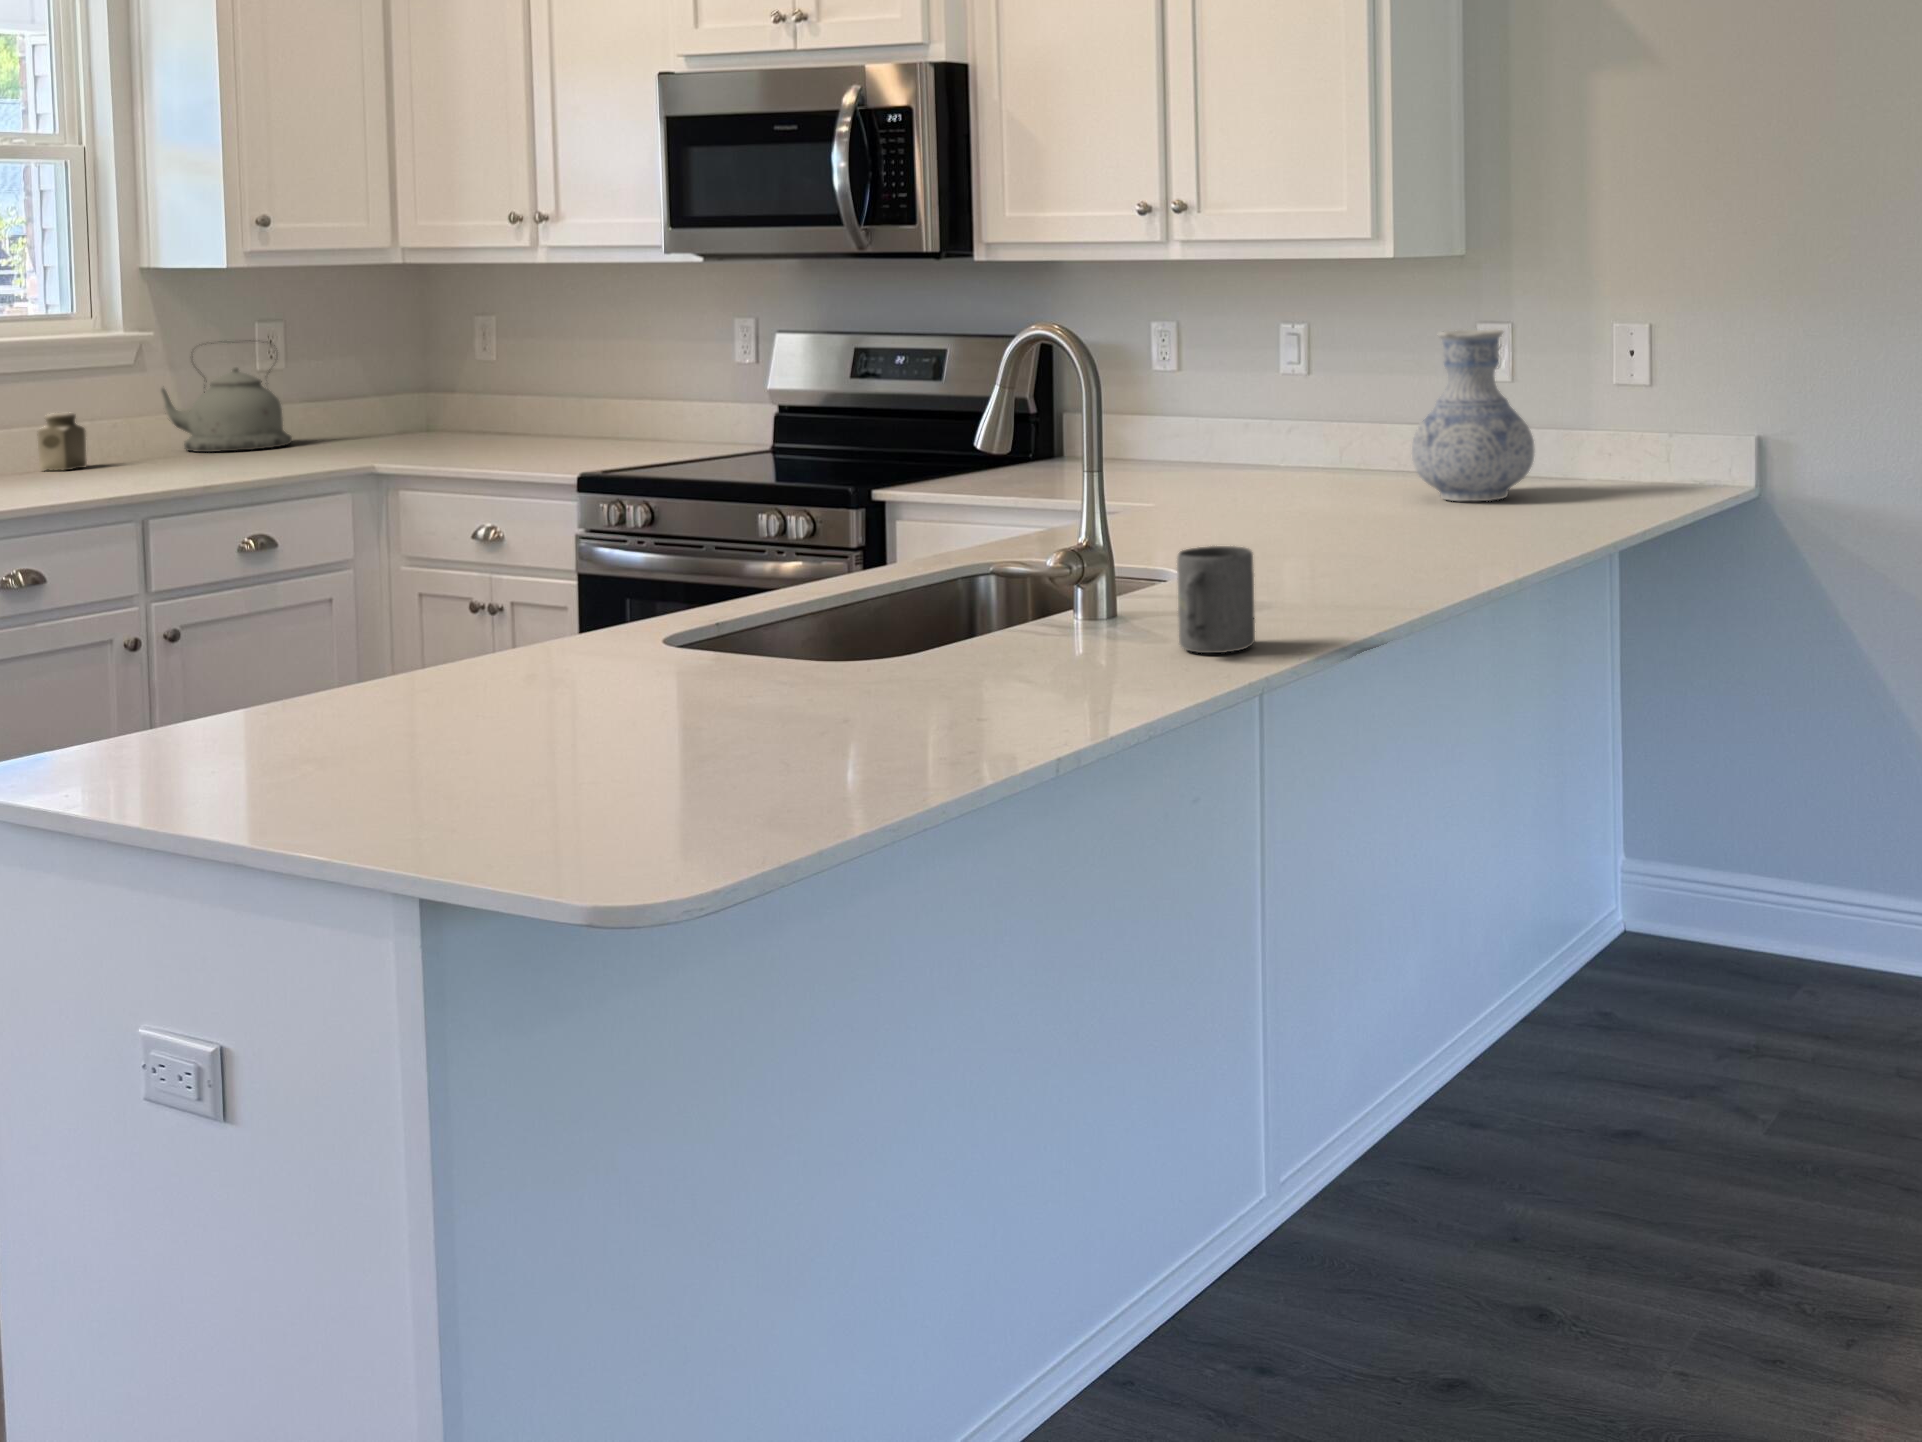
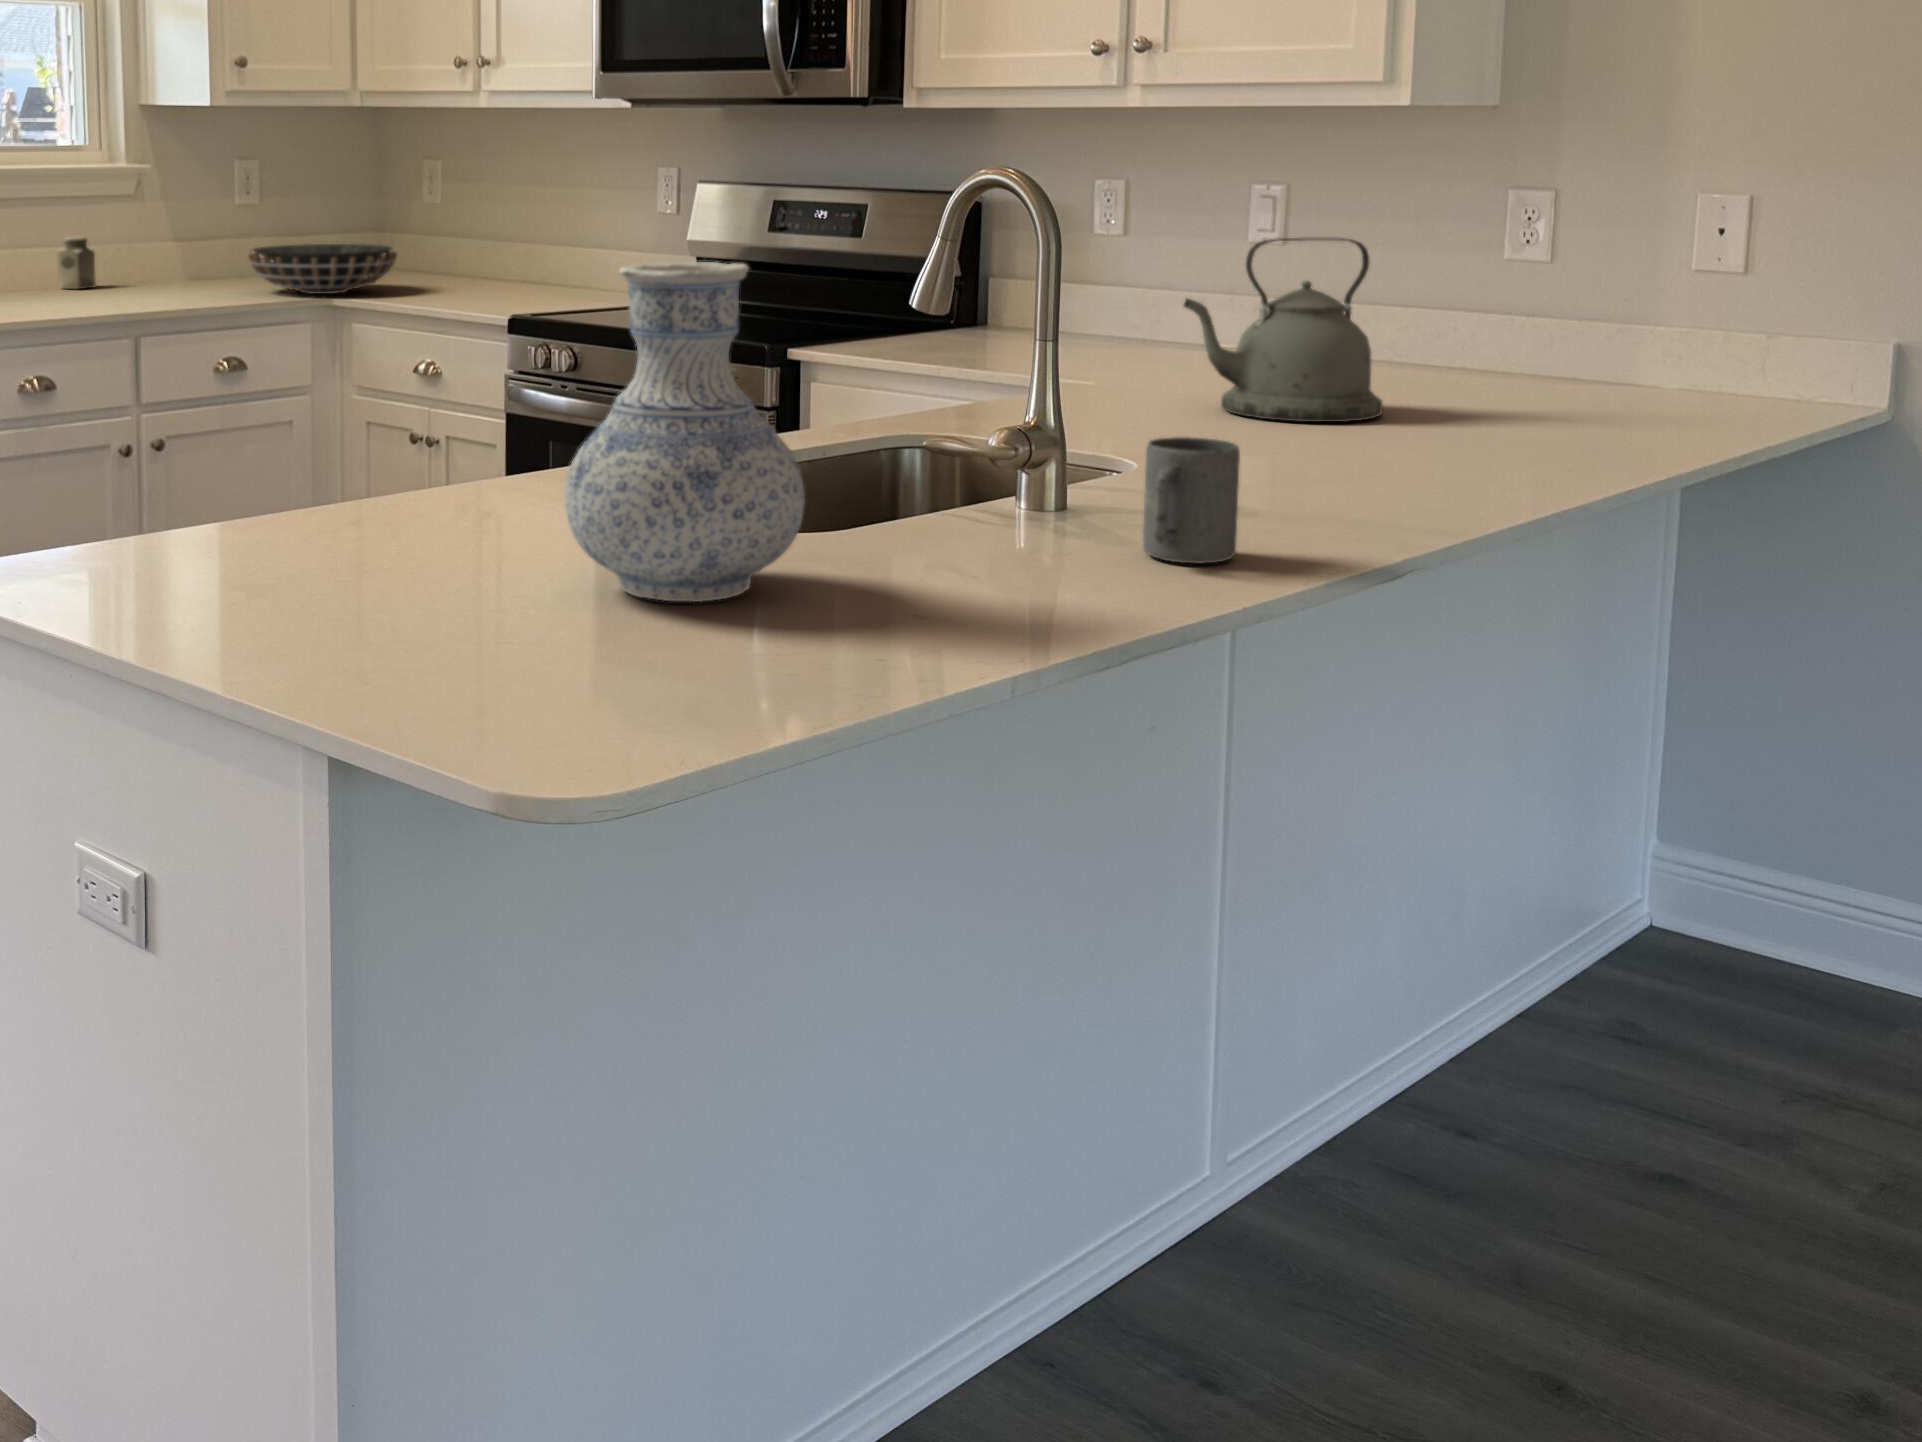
vase: present [1412,330,1535,501] -> present [564,262,805,602]
kettle: present [161,340,292,452] -> present [1184,238,1383,422]
decorative bowl: none [277,408,453,462] -> present [248,244,397,294]

